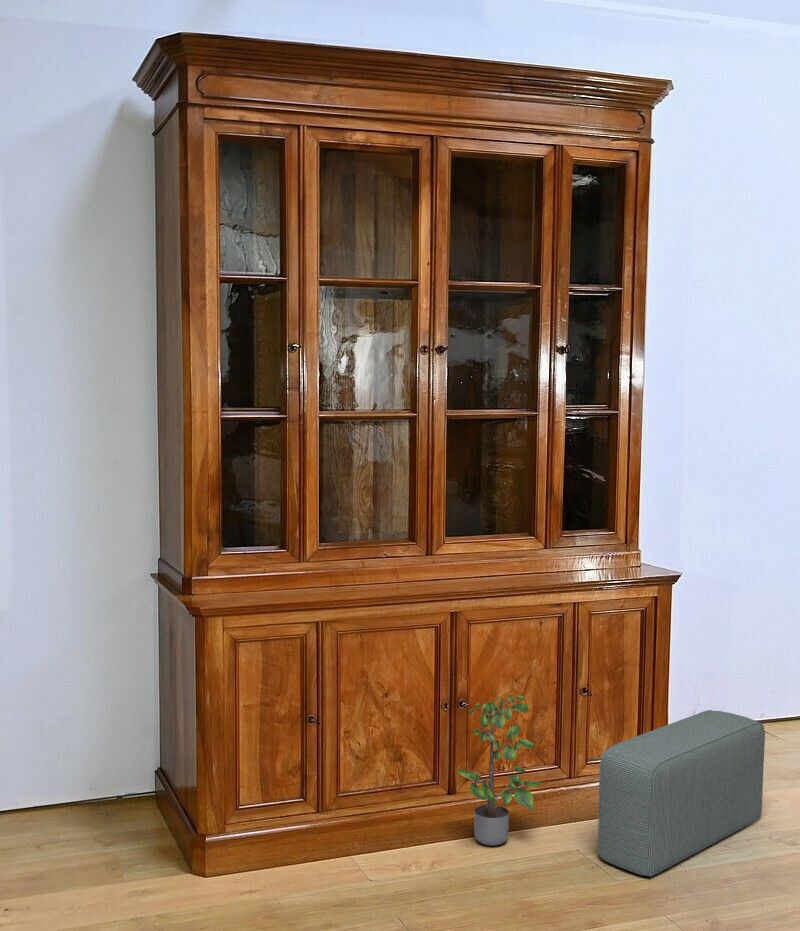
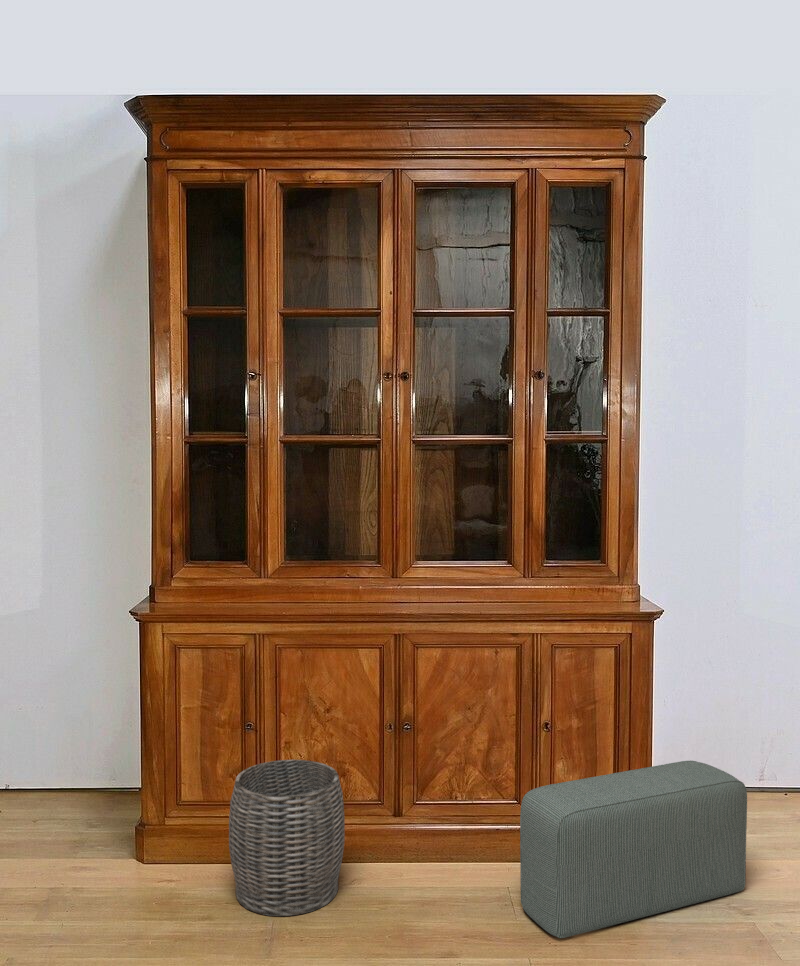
potted plant: present [458,695,542,846] -> none [396,718,487,877]
woven basket: none [318,747,434,900] -> present [229,760,345,916]

